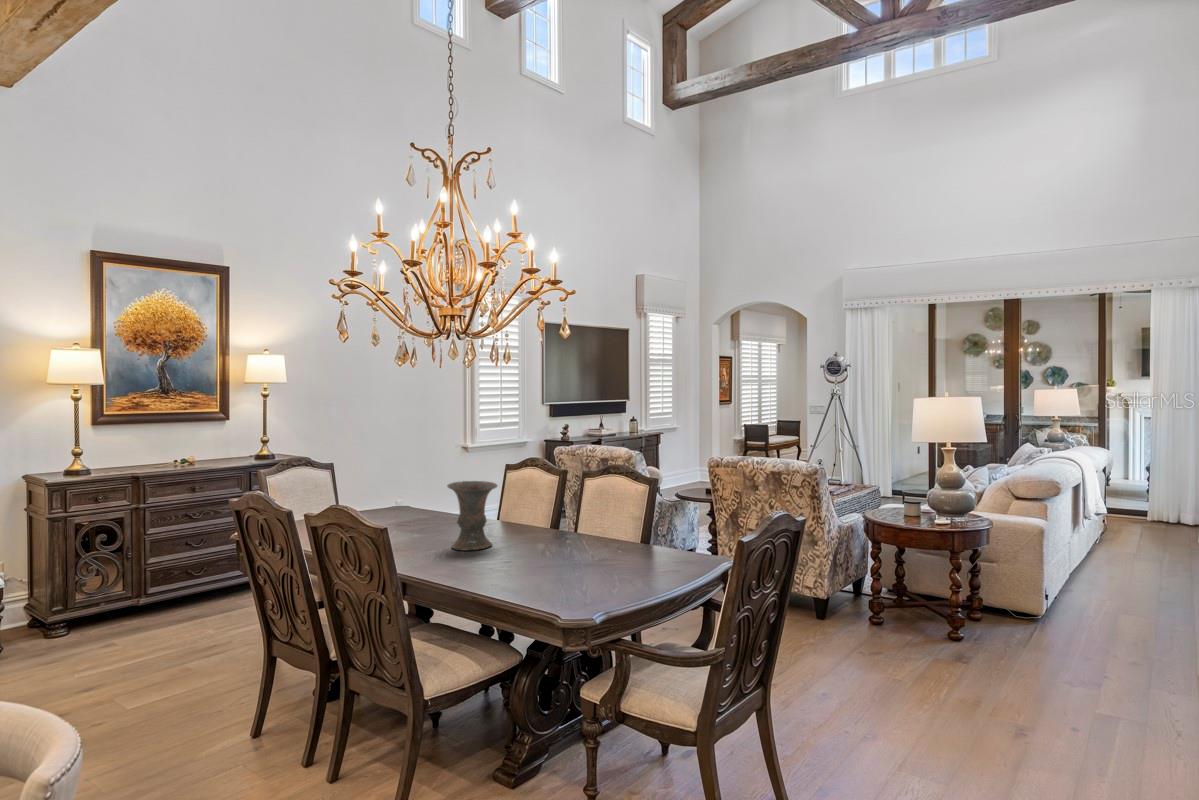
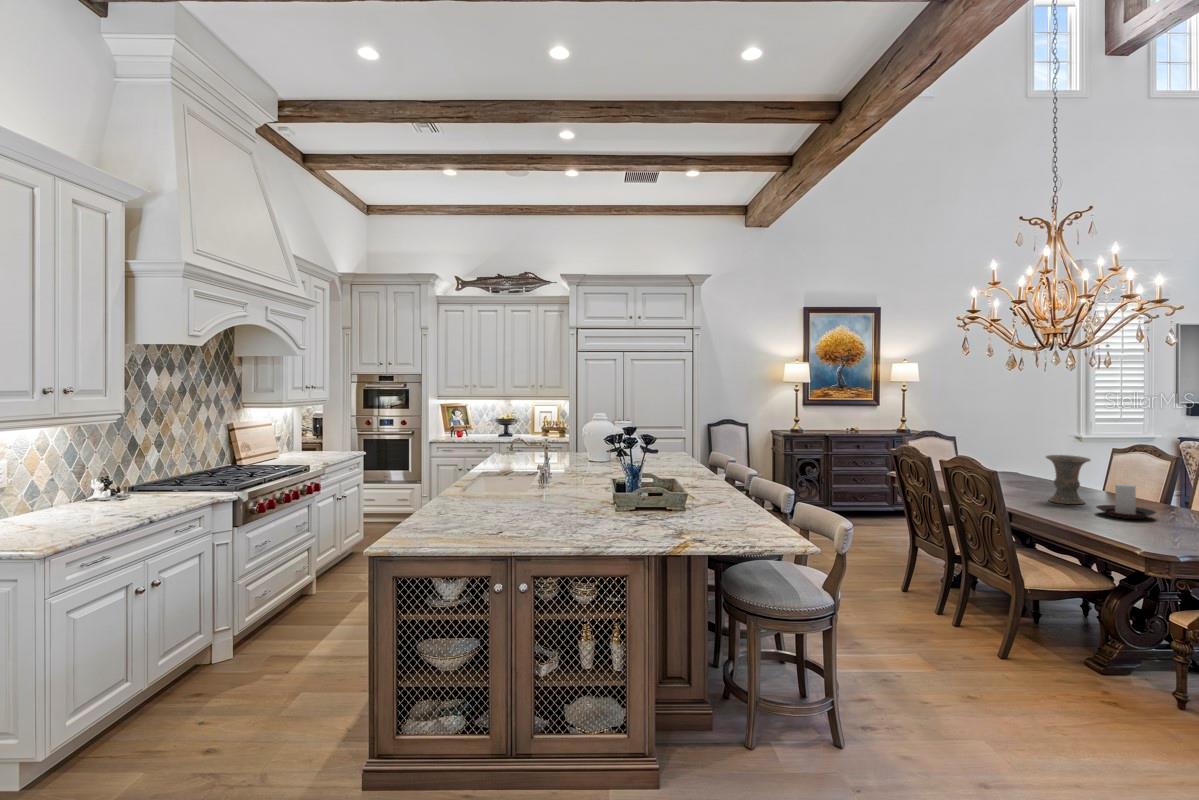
candle holder: none [507,514,568,563] -> present [1096,484,1156,519]

